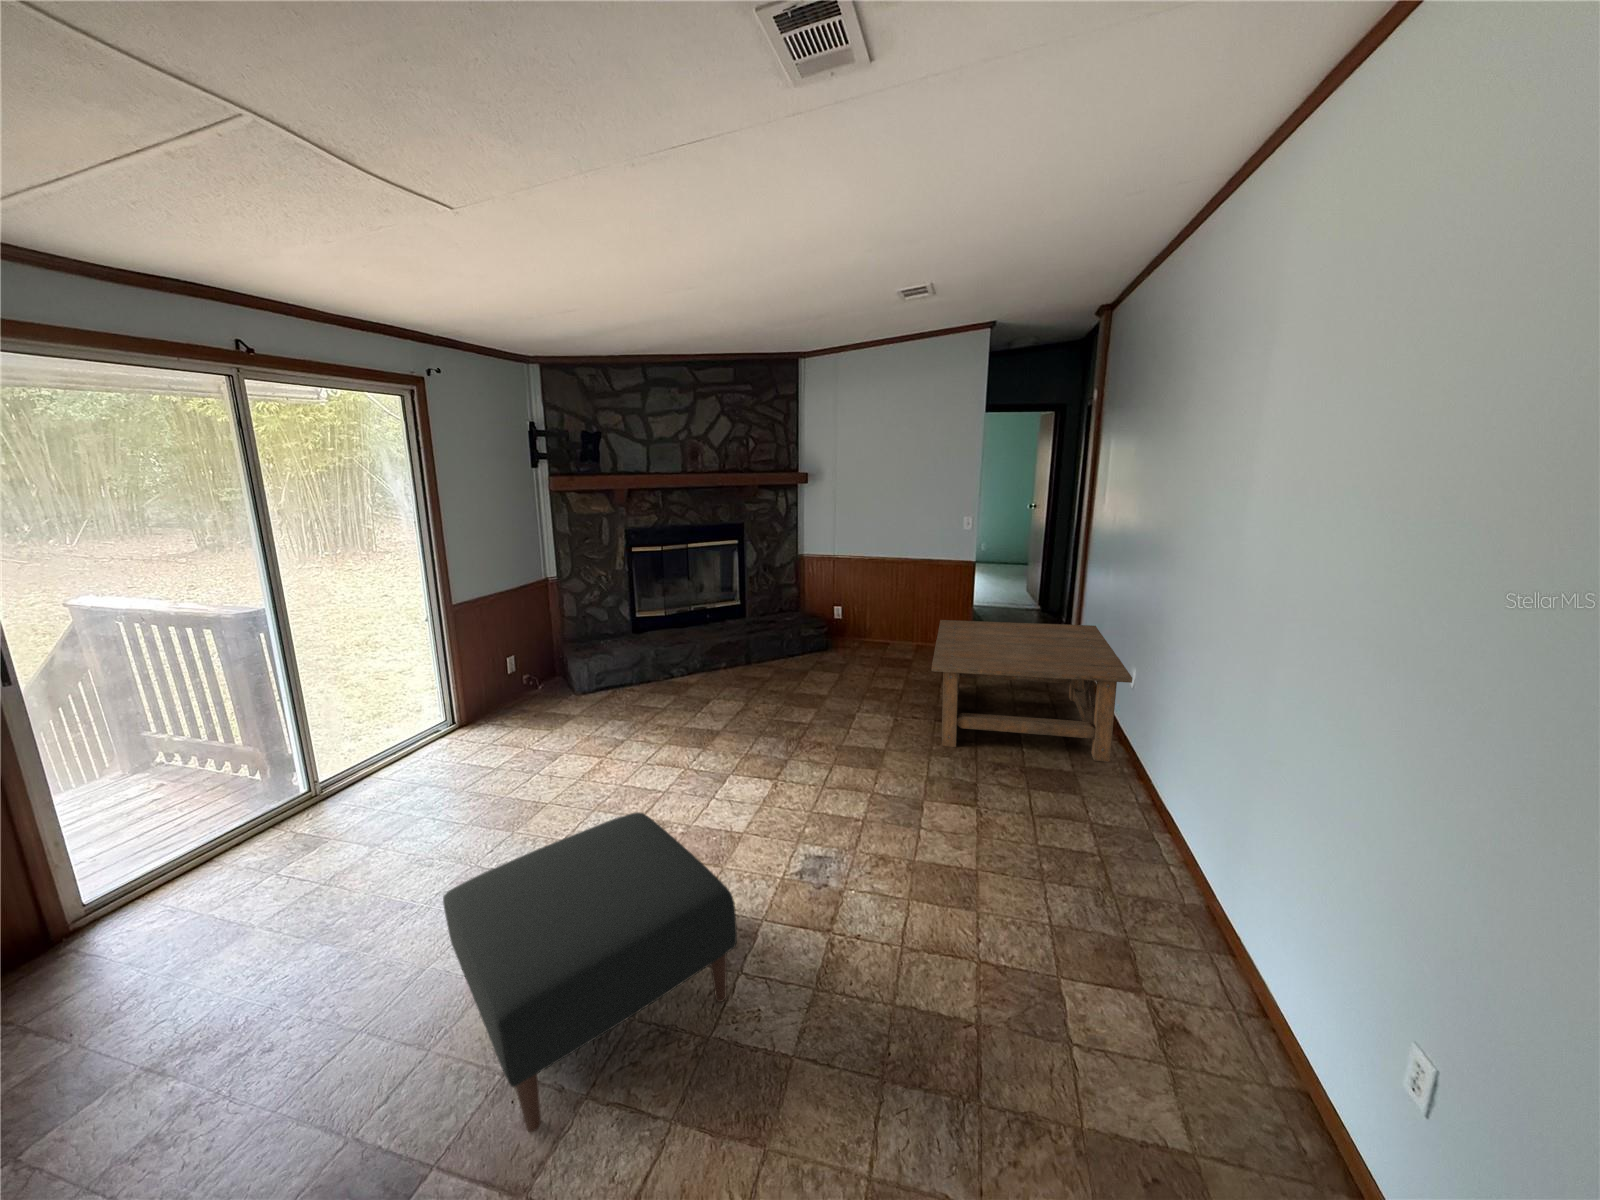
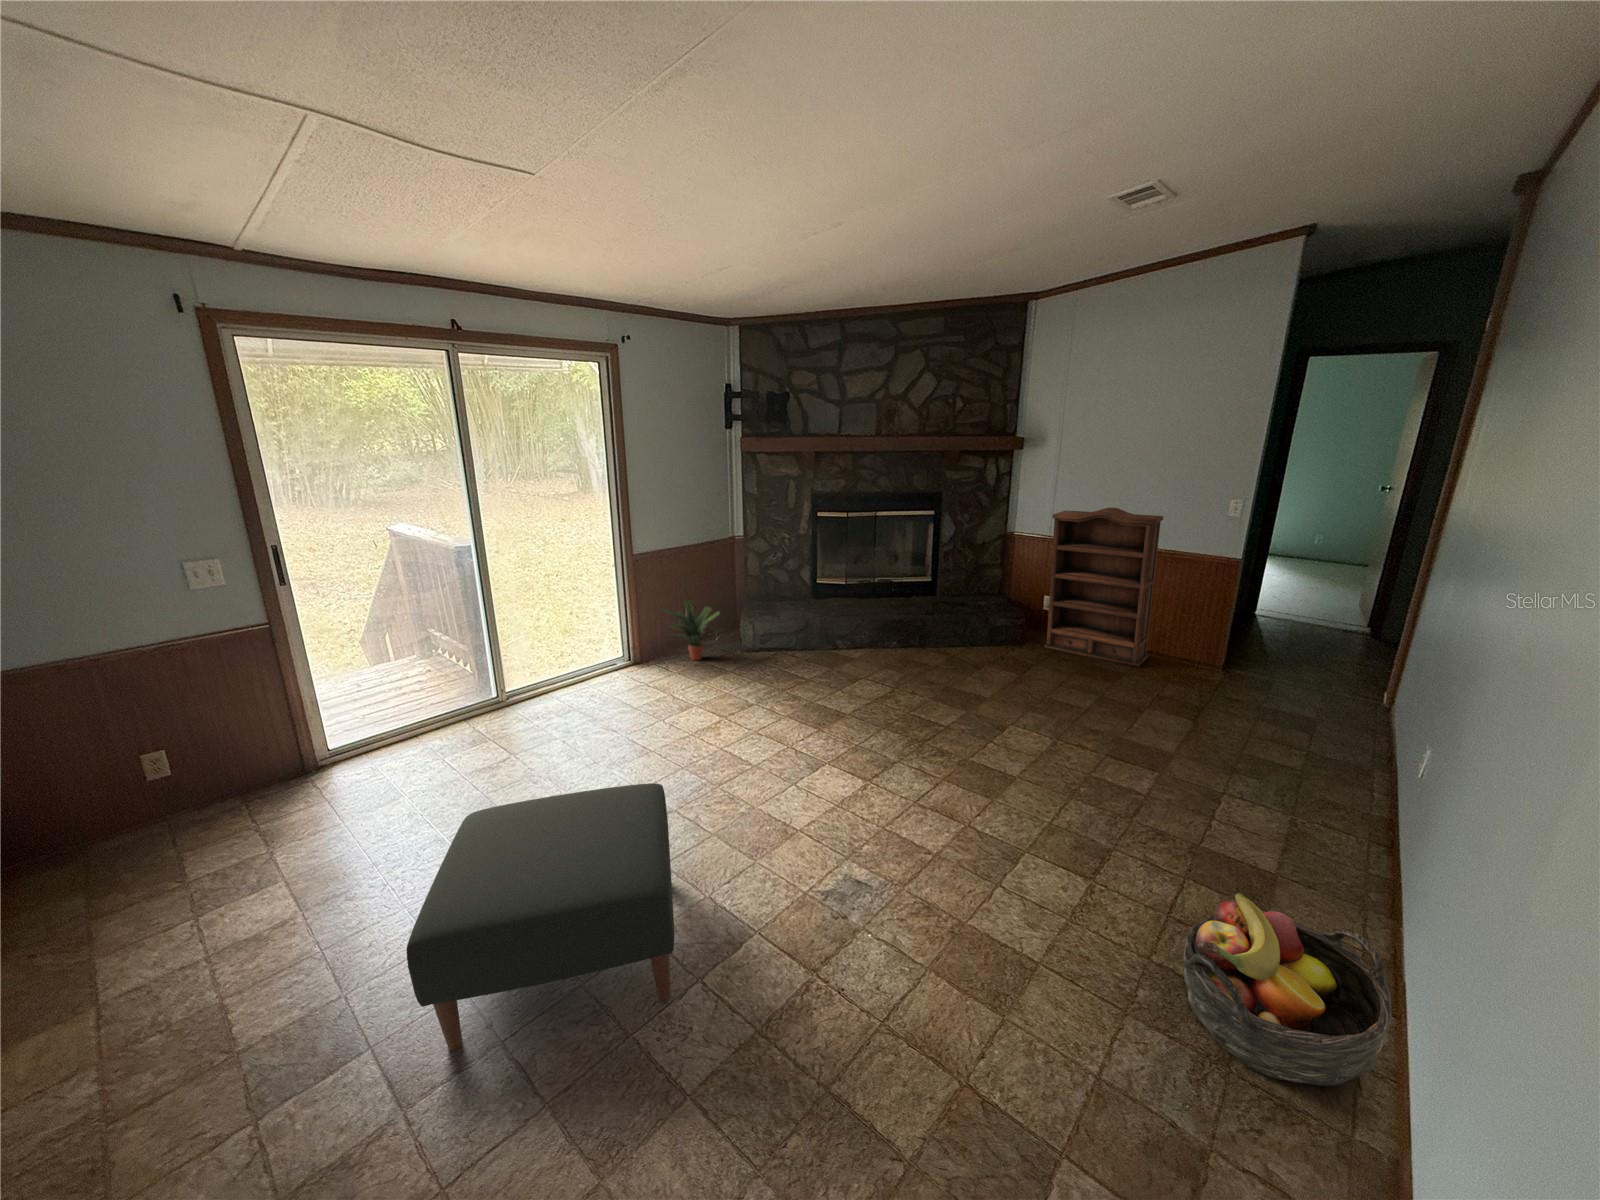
bookshelf: none [841,531,919,654] -> present [1044,508,1163,667]
coffee table: present [932,620,1132,762] -> none [1089,629,1412,879]
potted plant: none [488,649,560,710] -> present [662,601,723,660]
basket: none [1059,779,1180,887] -> present [1184,893,1391,1086]

